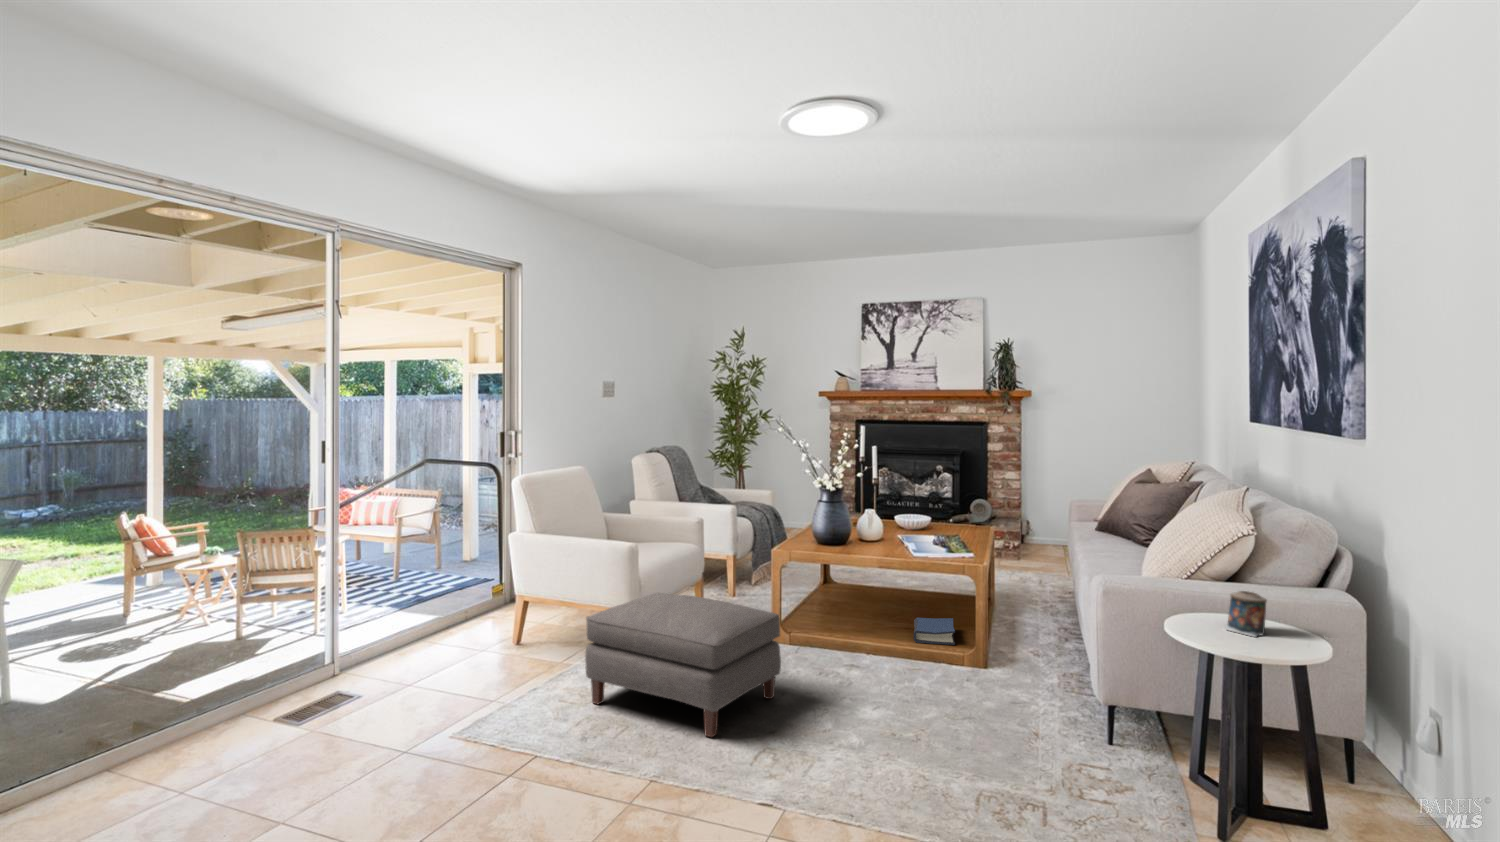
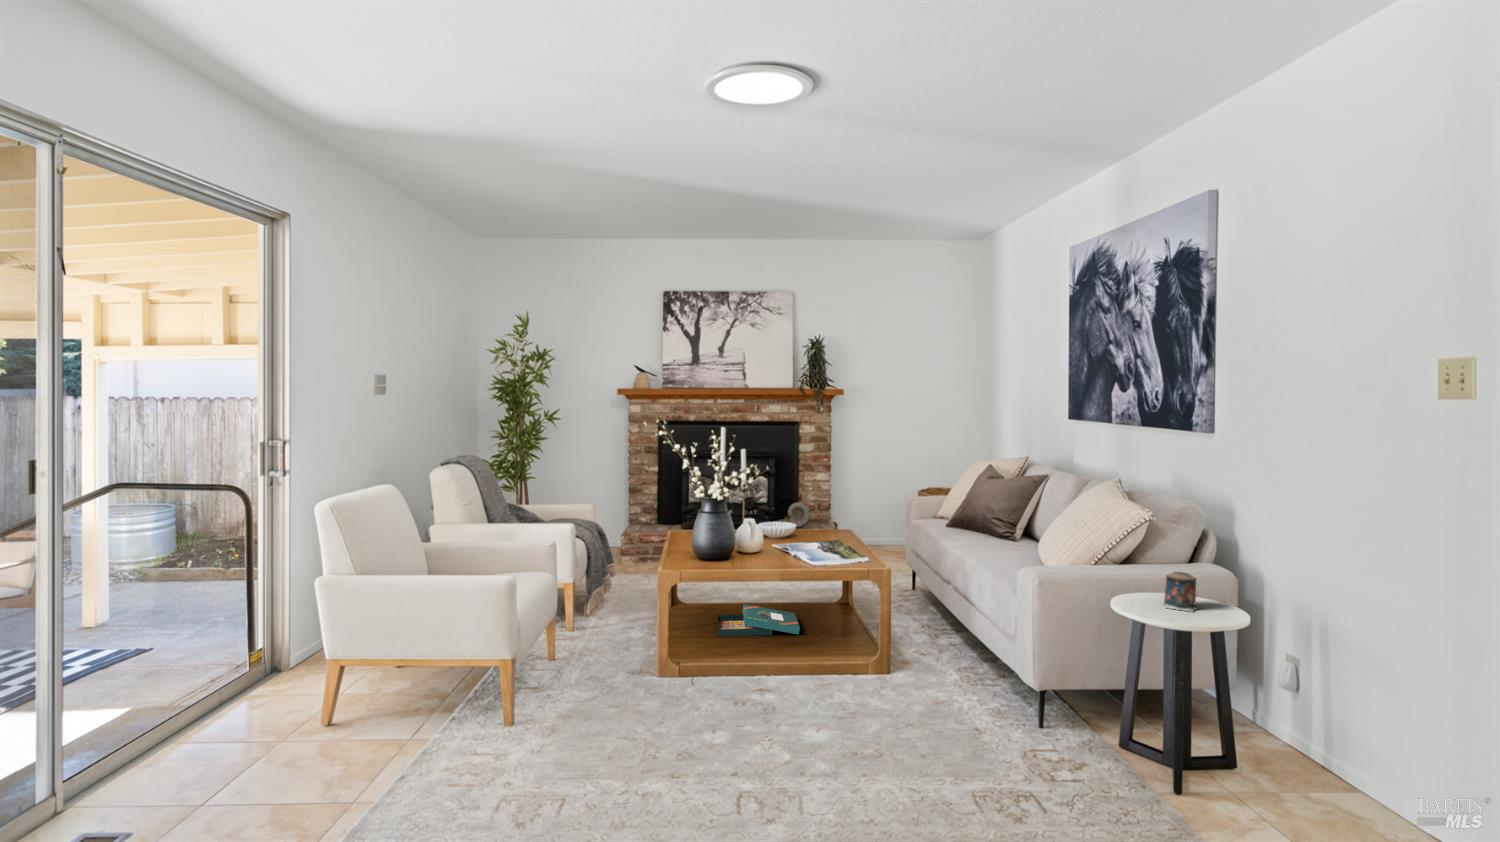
board game: none [840,589,921,622] -> present [718,604,800,636]
ottoman: present [585,593,781,737] -> none [487,631,713,788]
hardback book: present [914,618,955,645] -> none [803,626,855,655]

